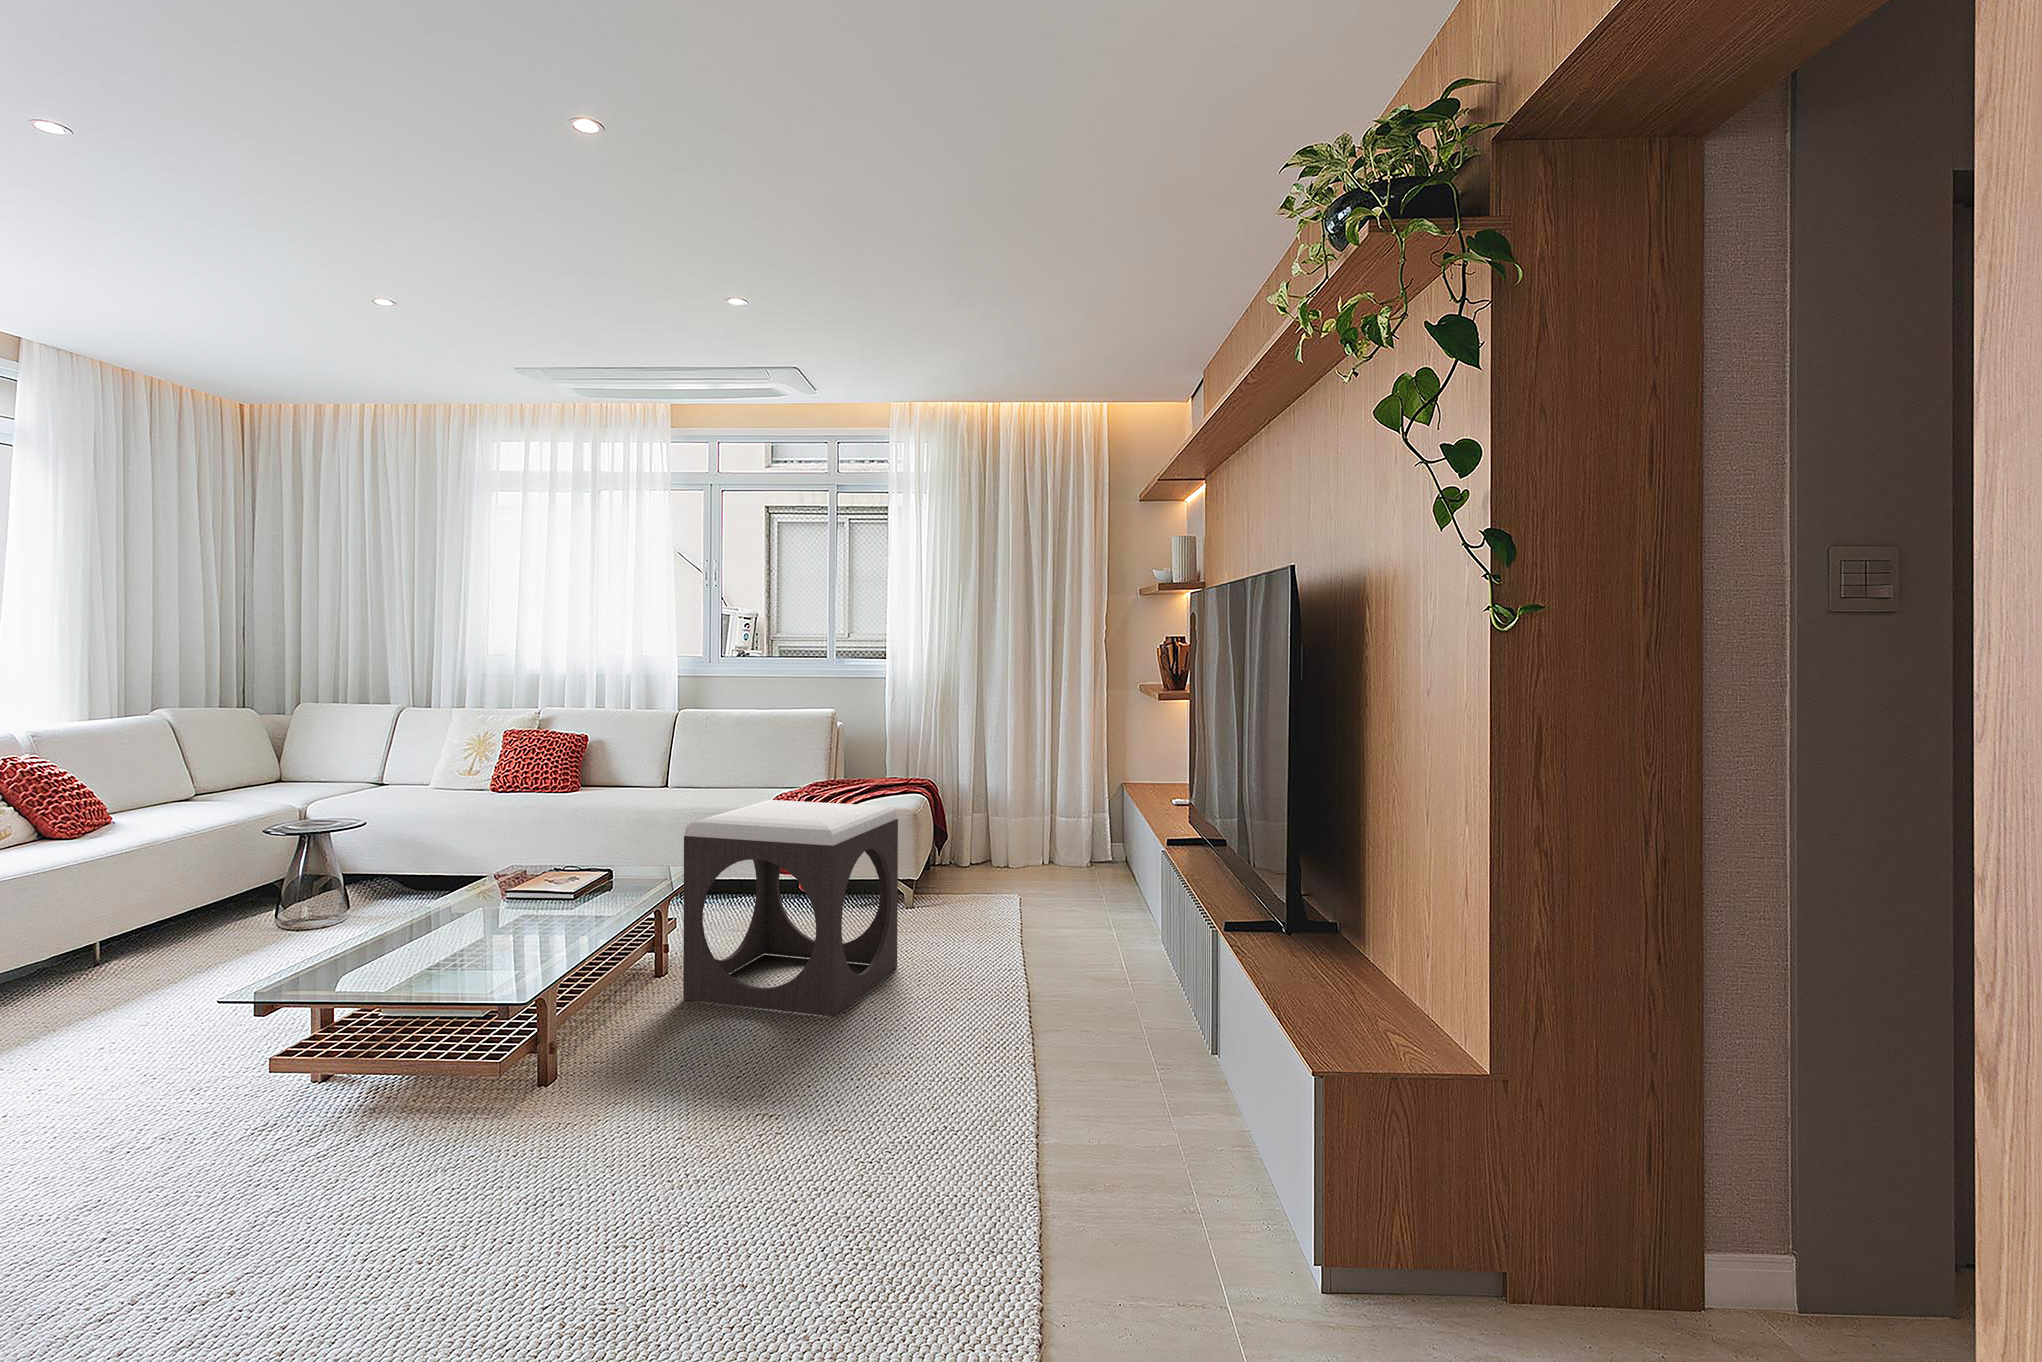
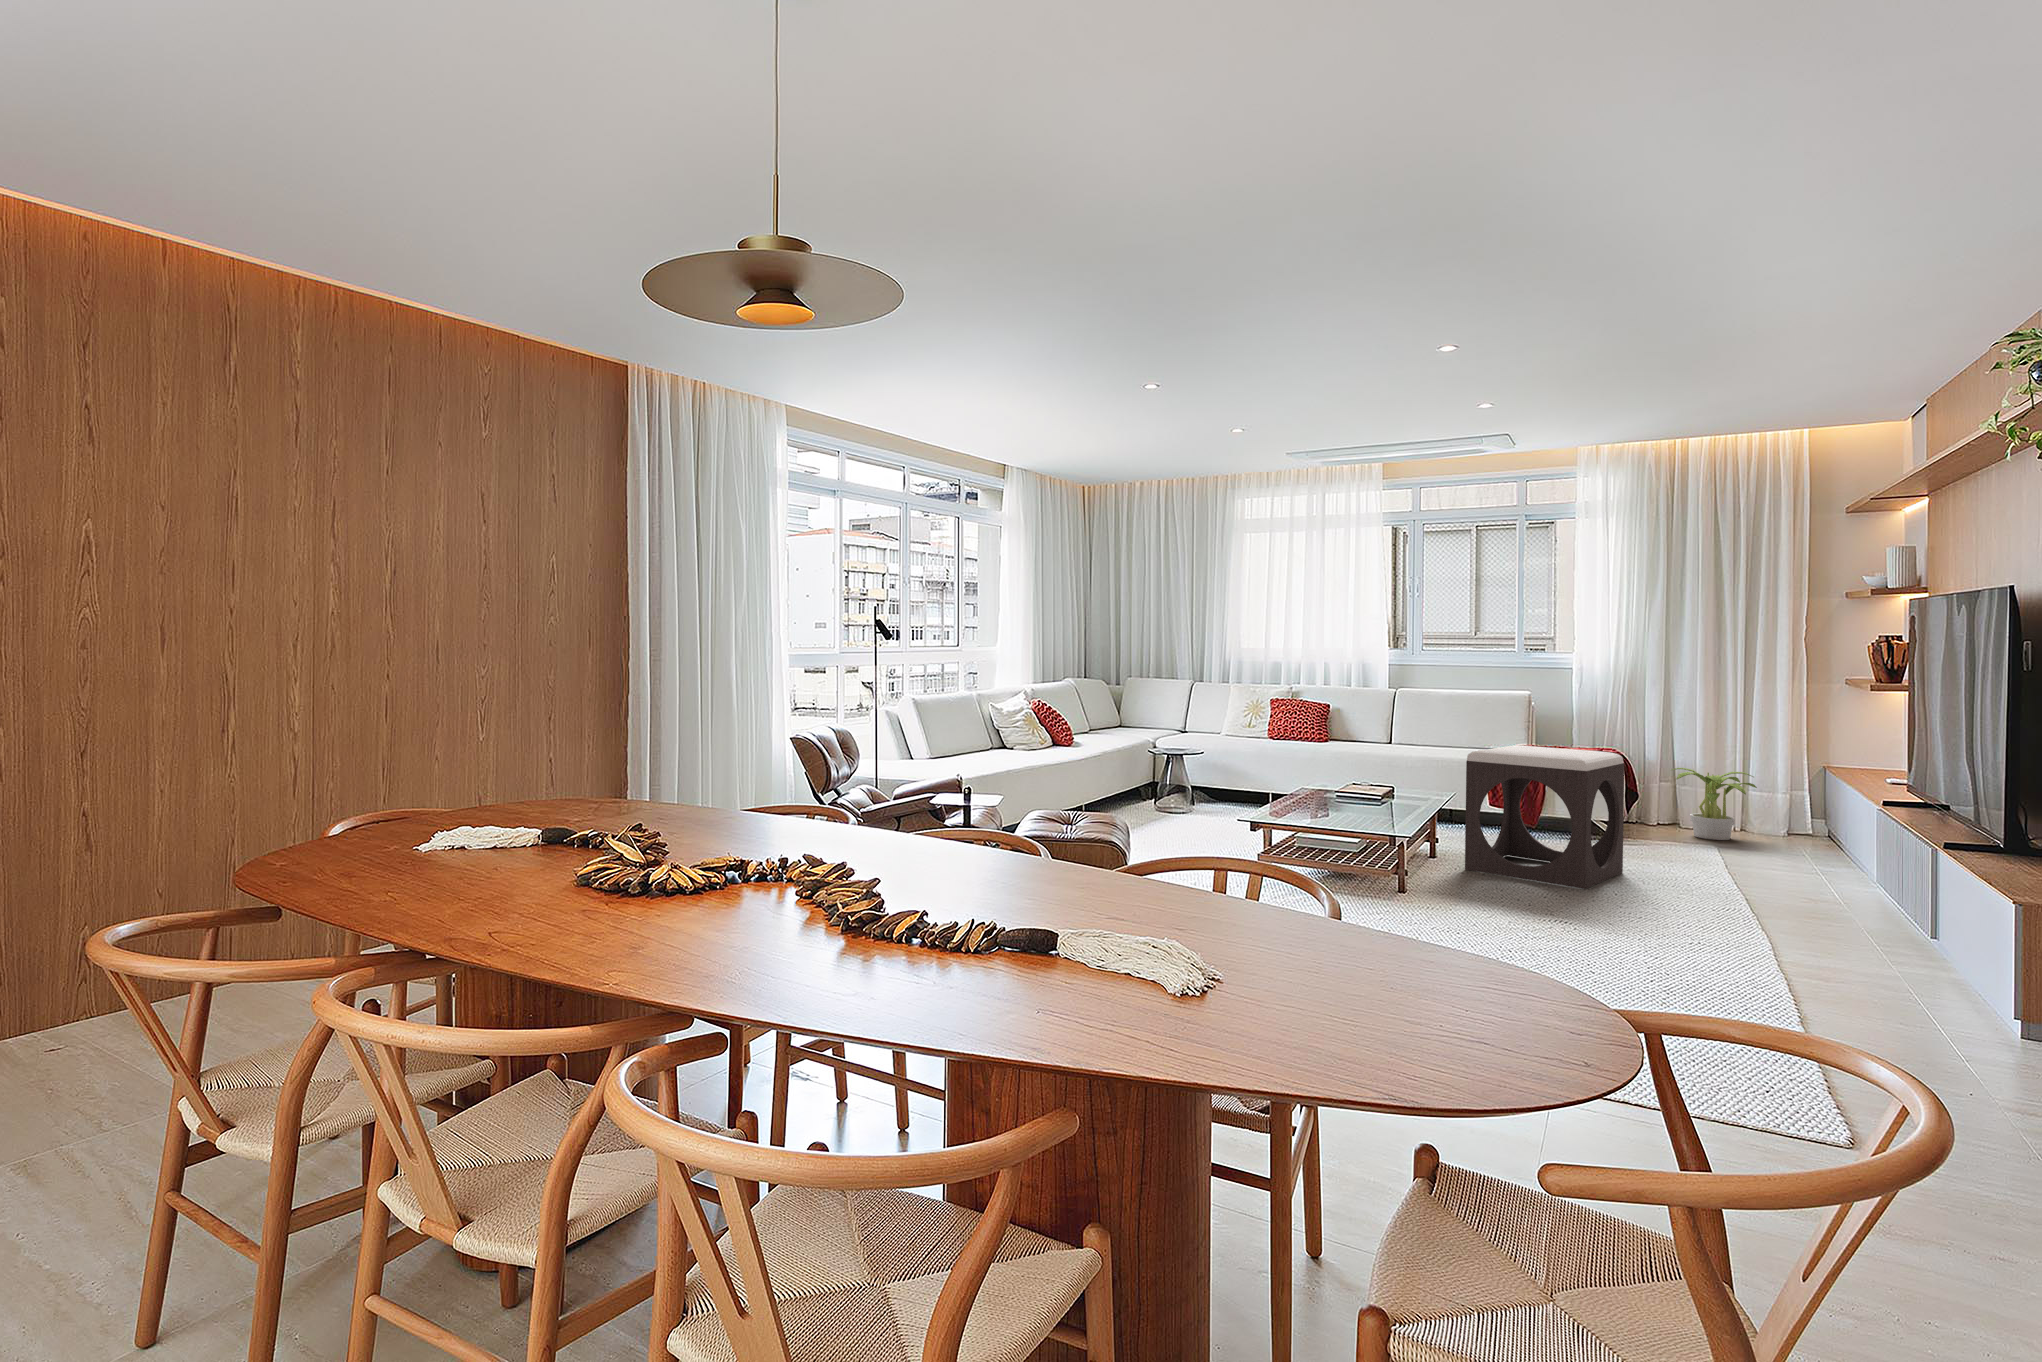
potted plant: none [979,797,1063,881] -> present [1672,768,1757,840]

